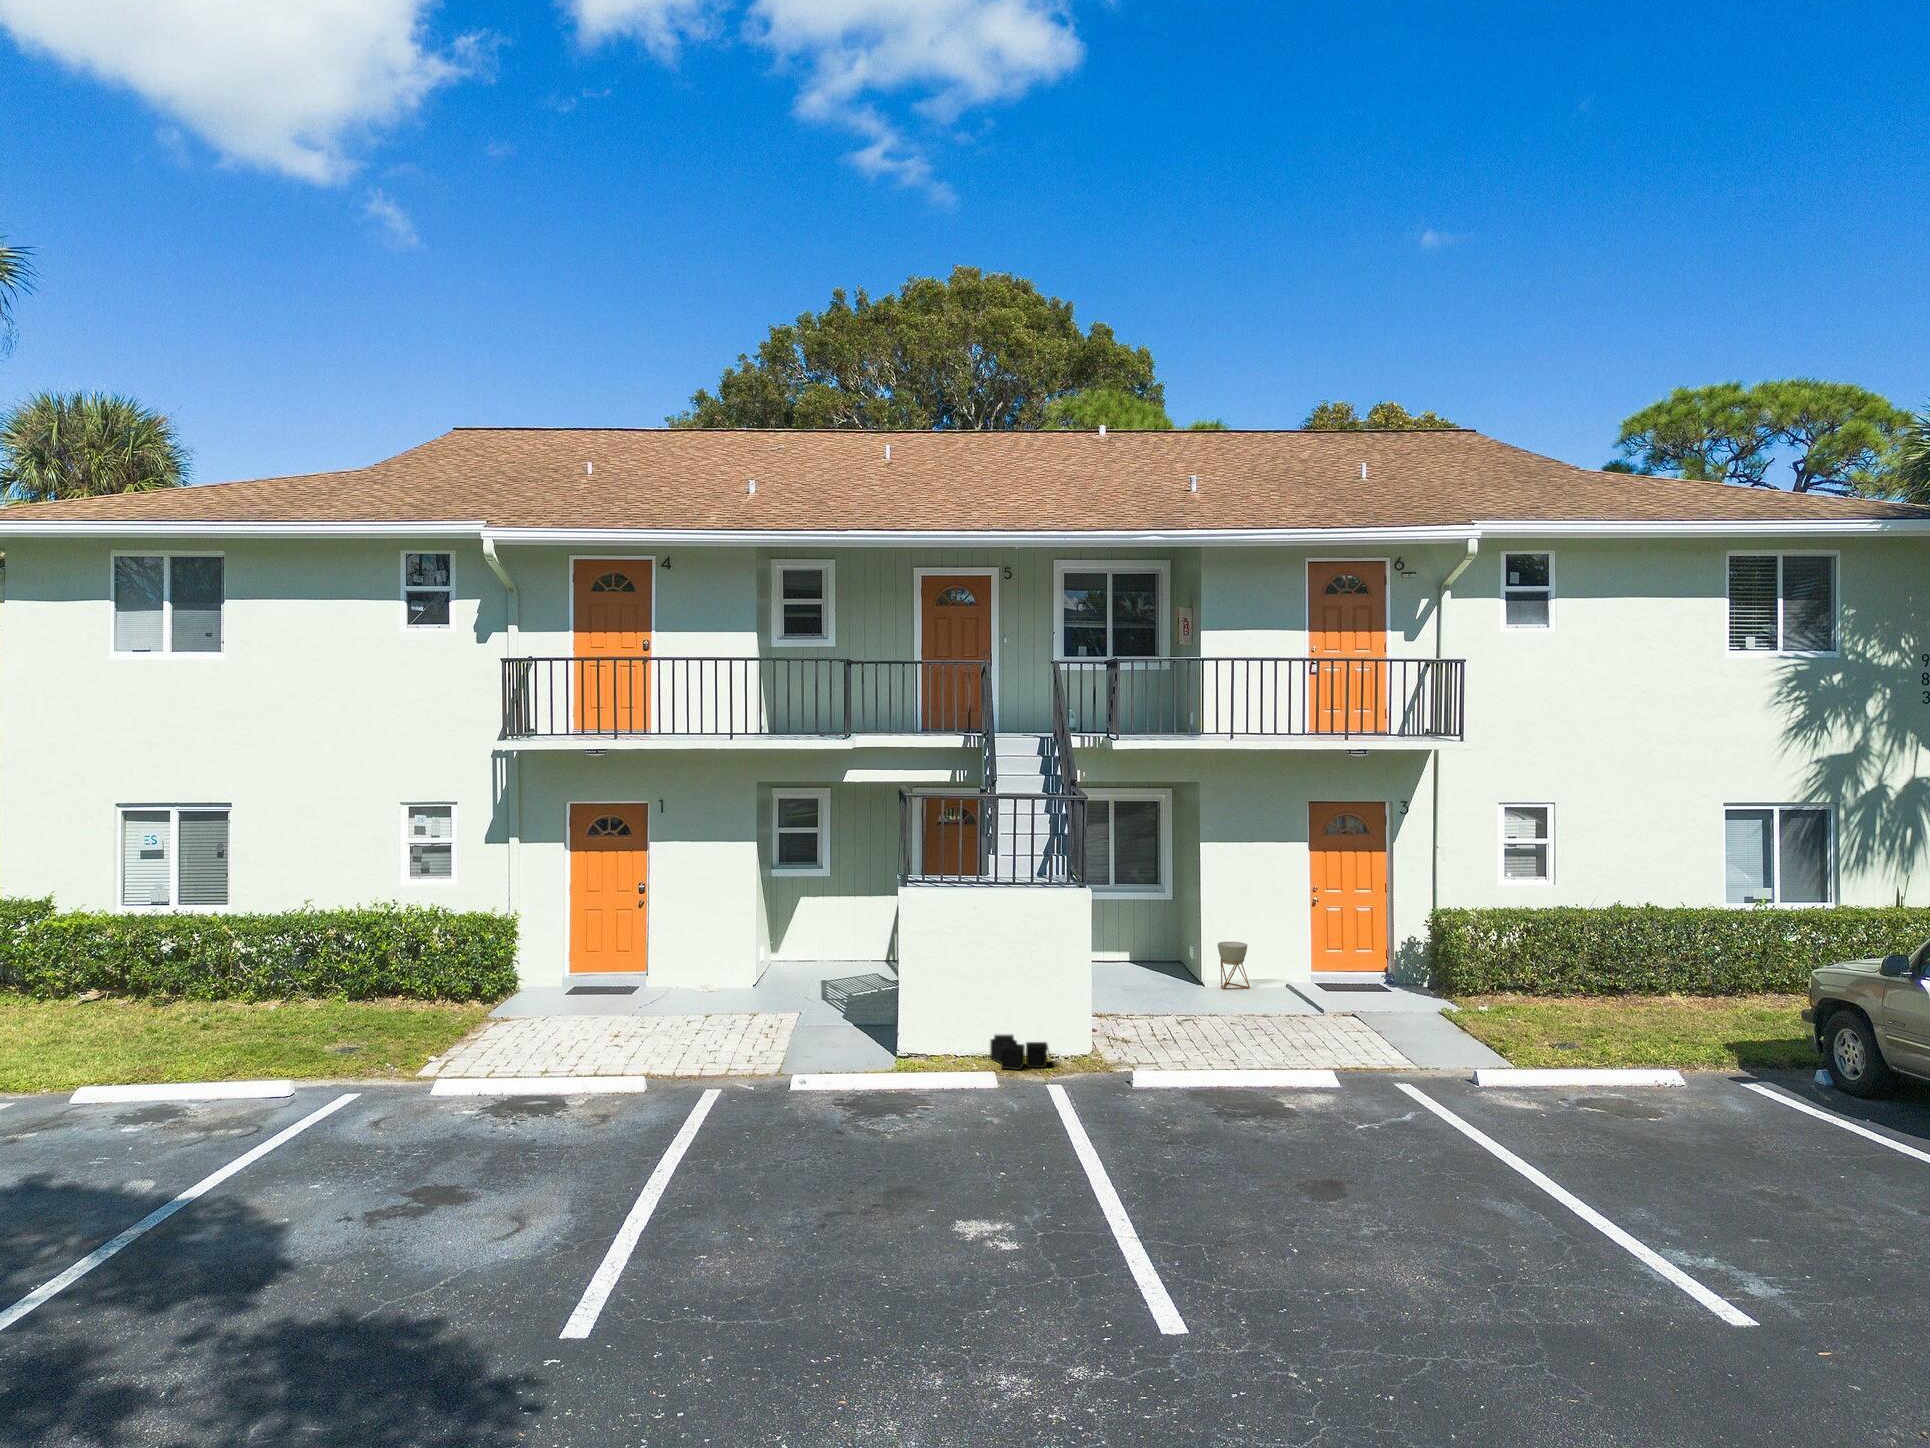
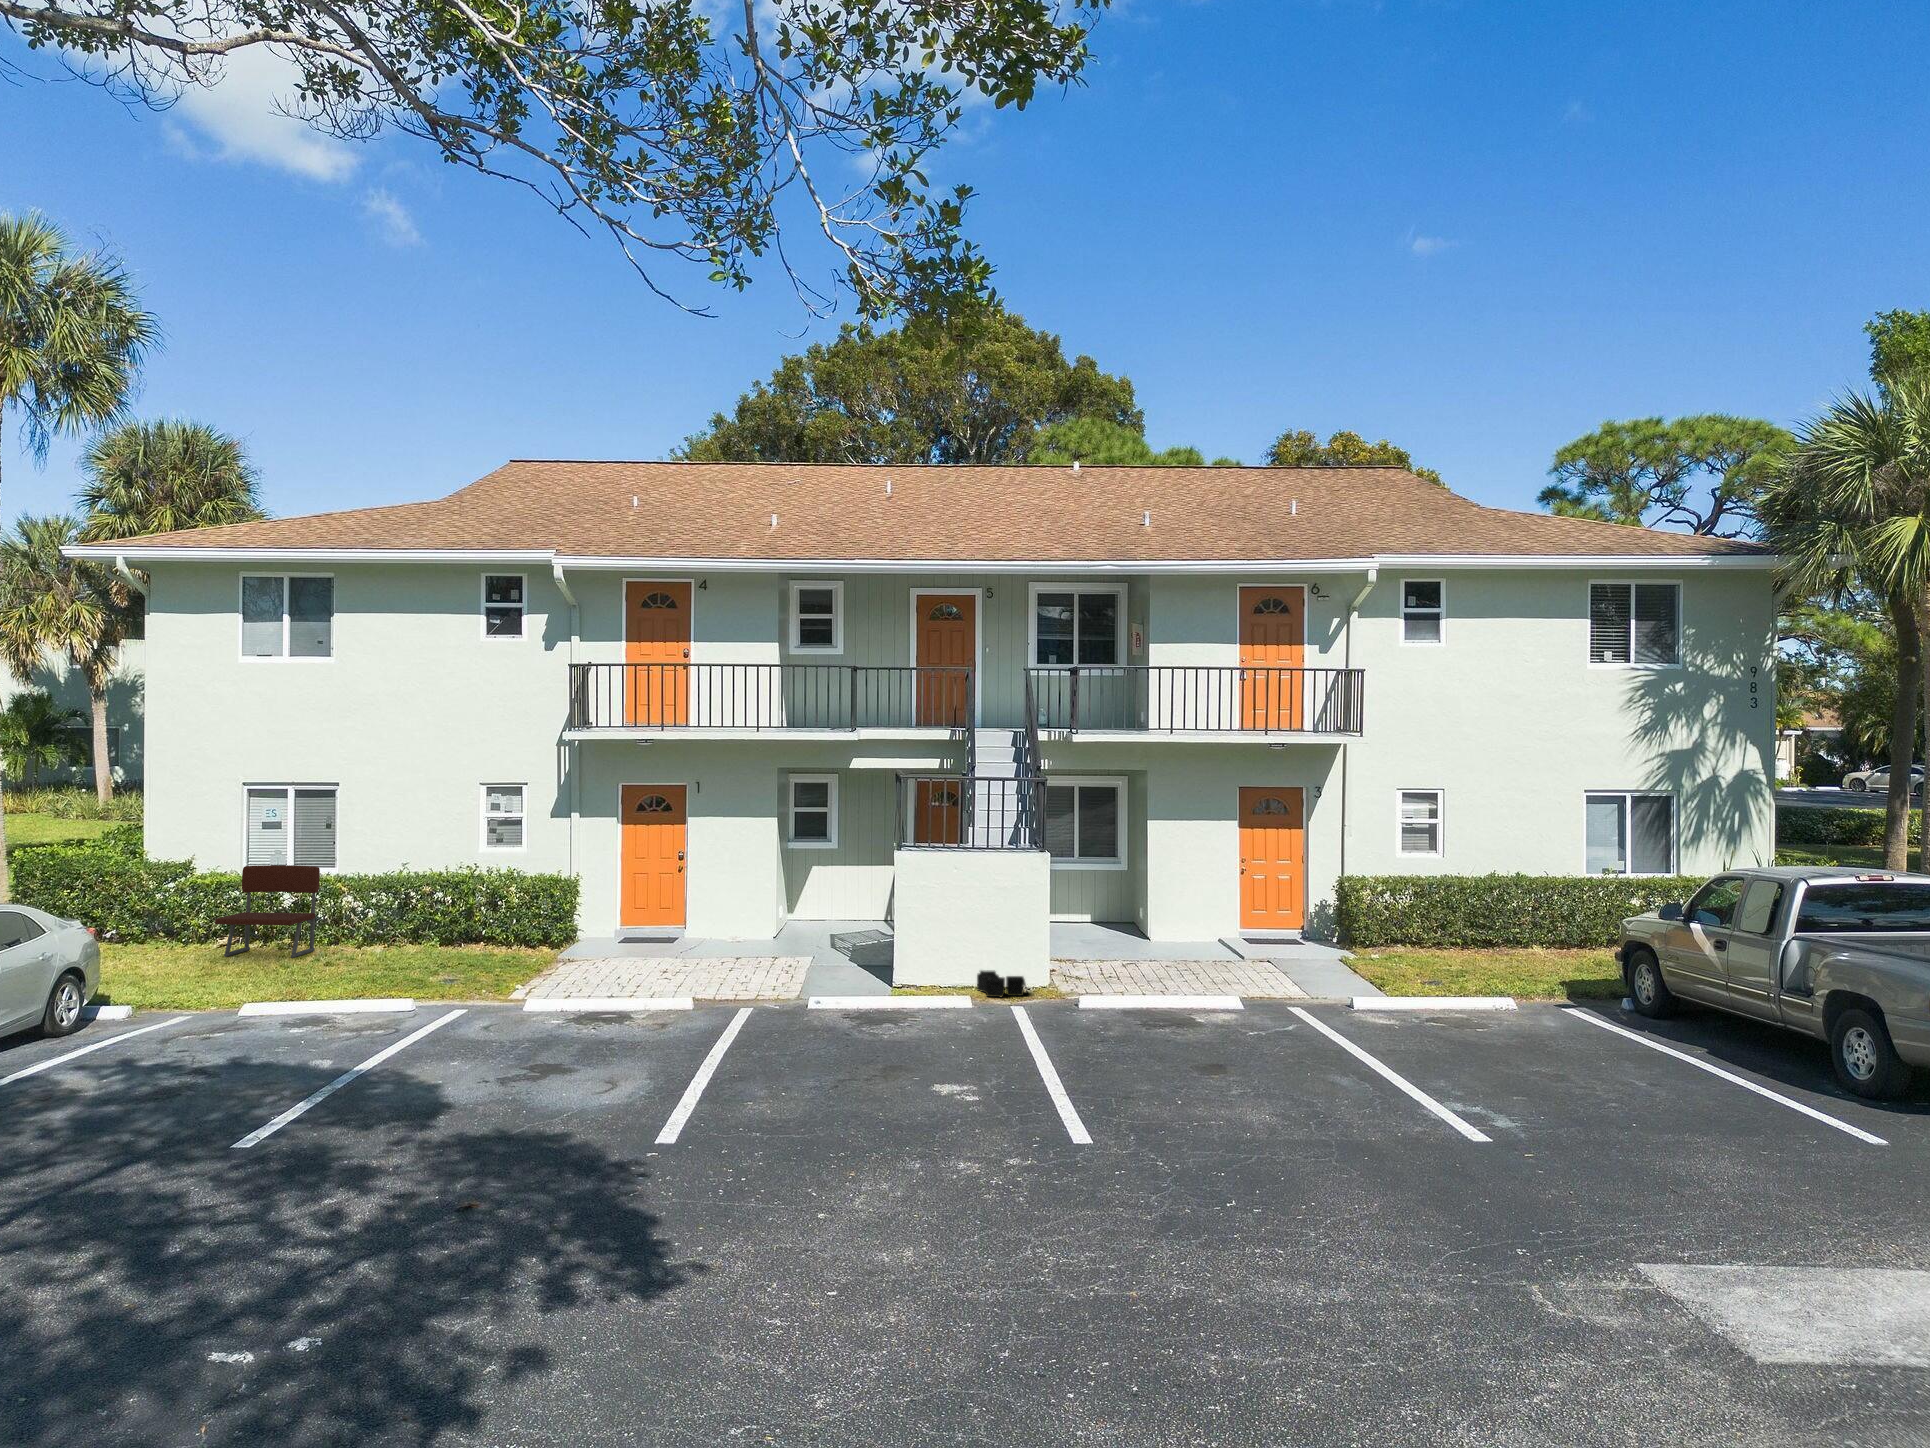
bench: none [69,906,200,1020] -> present [215,865,320,958]
planter: present [1218,942,1250,989] -> none [1161,903,1188,943]

